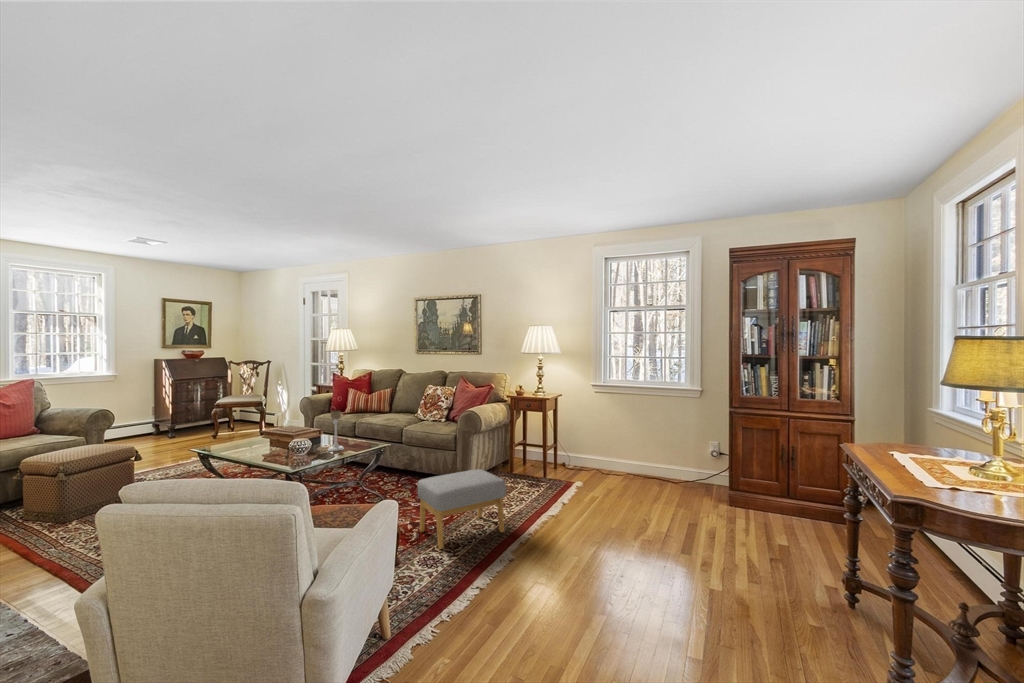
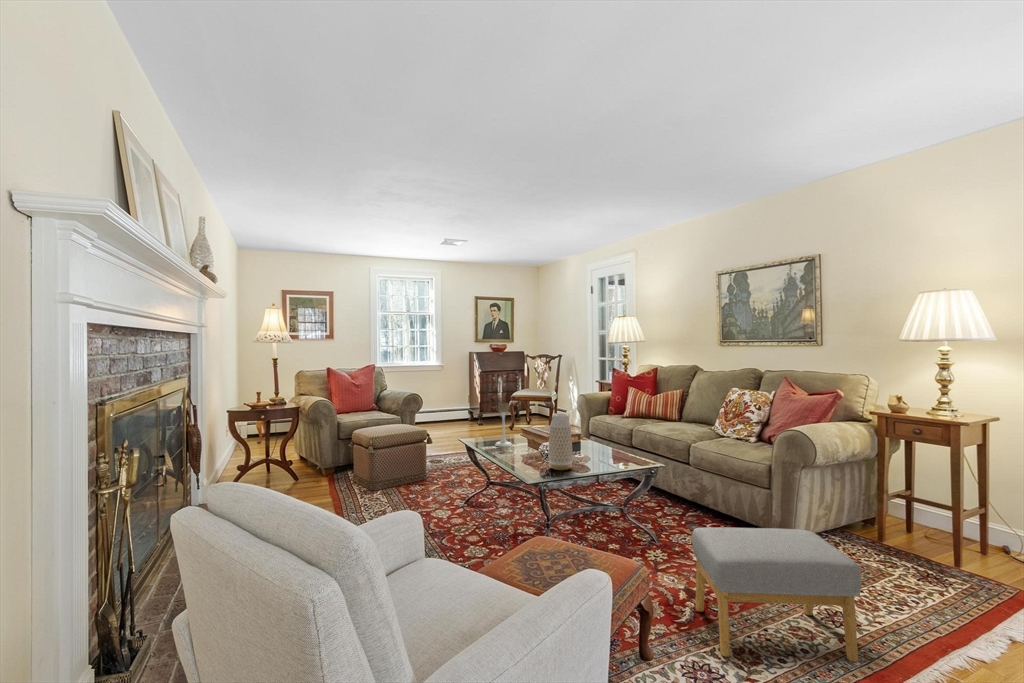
candle holder: present [328,411,344,451] -> present [495,403,512,447]
vase: none [301,416,321,461] -> present [548,414,573,470]

